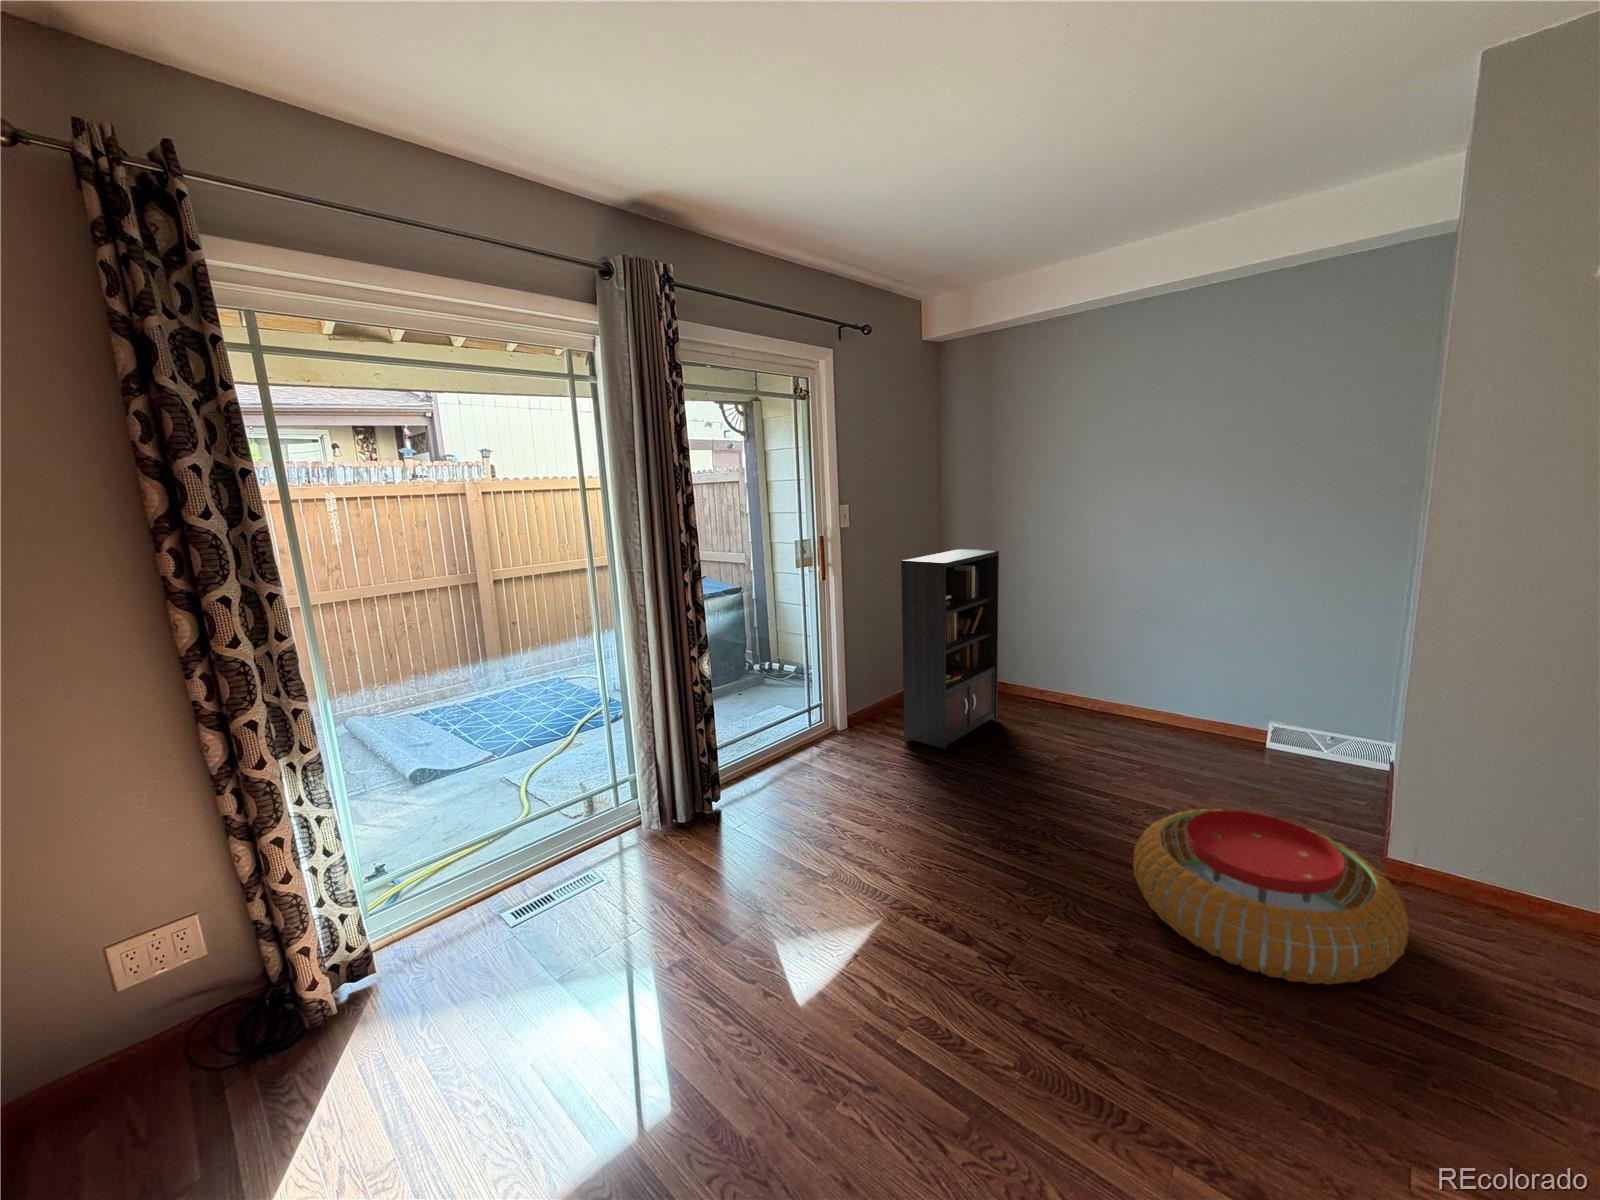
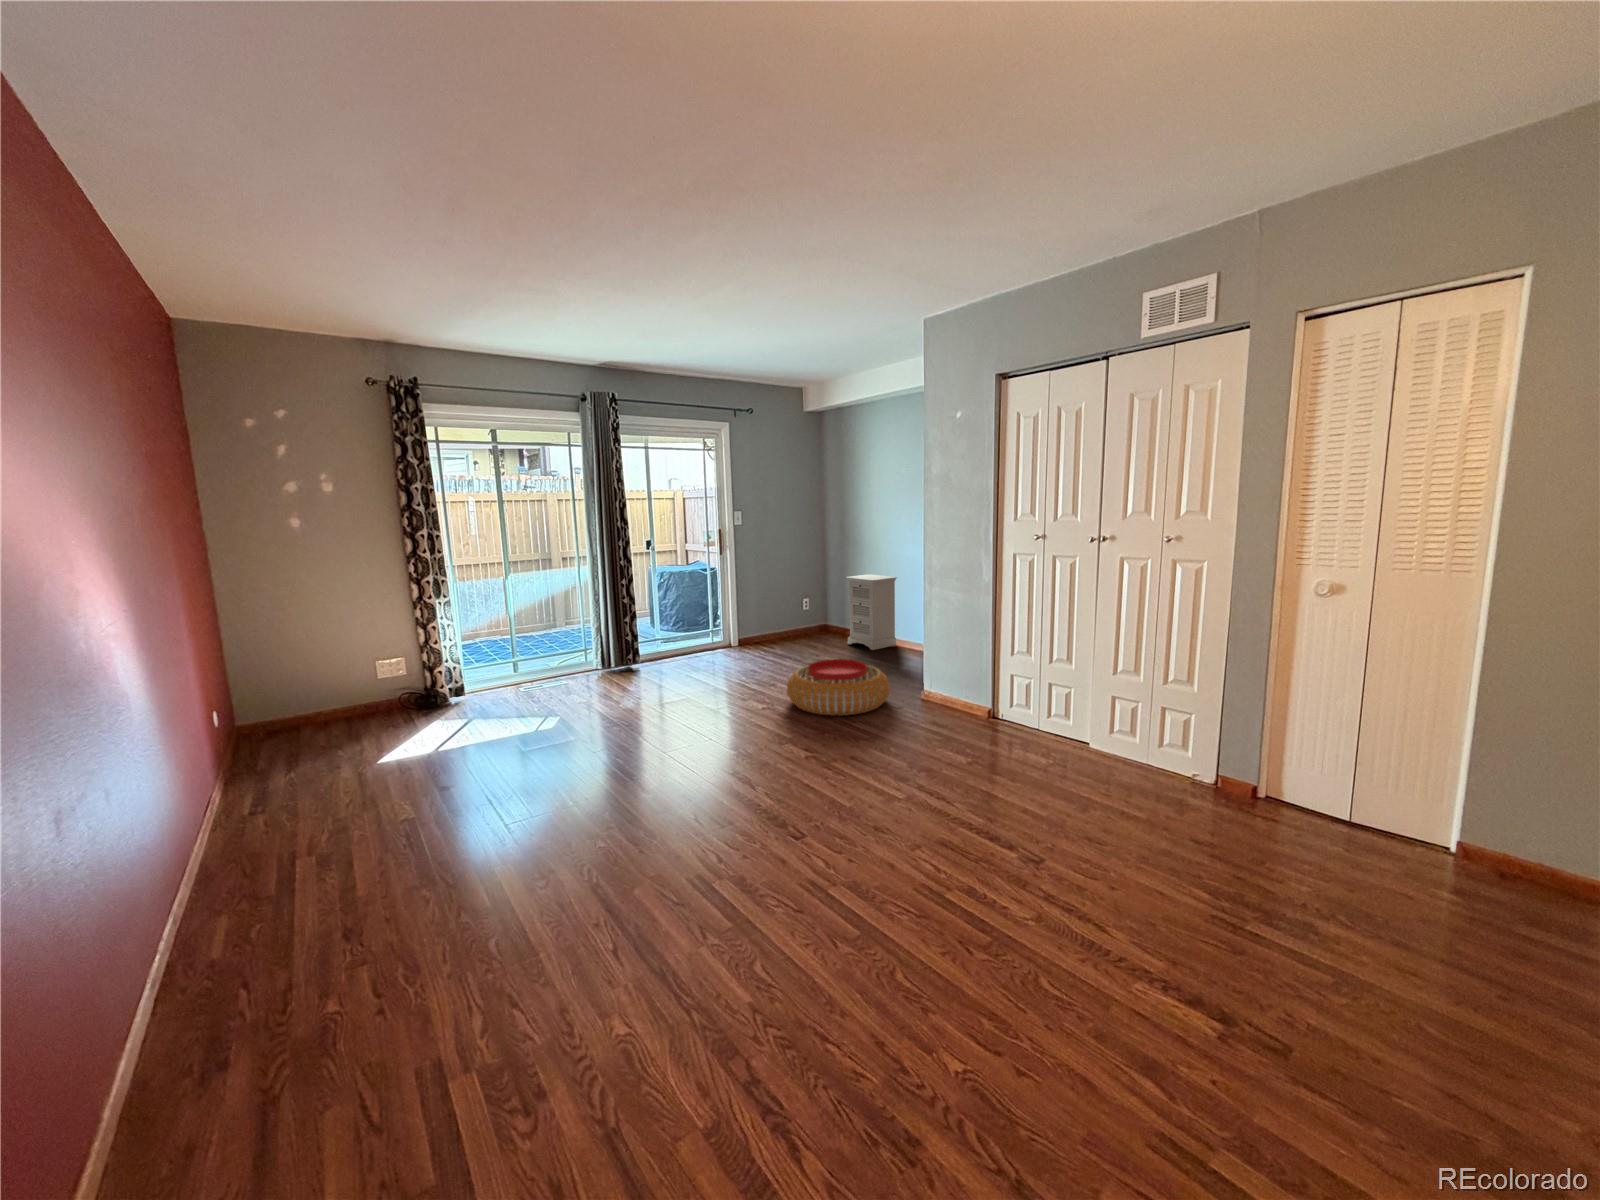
bookcase: present [901,549,999,749] -> none [759,540,828,653]
nightstand: none [1024,599,1110,728] -> present [845,574,897,650]

